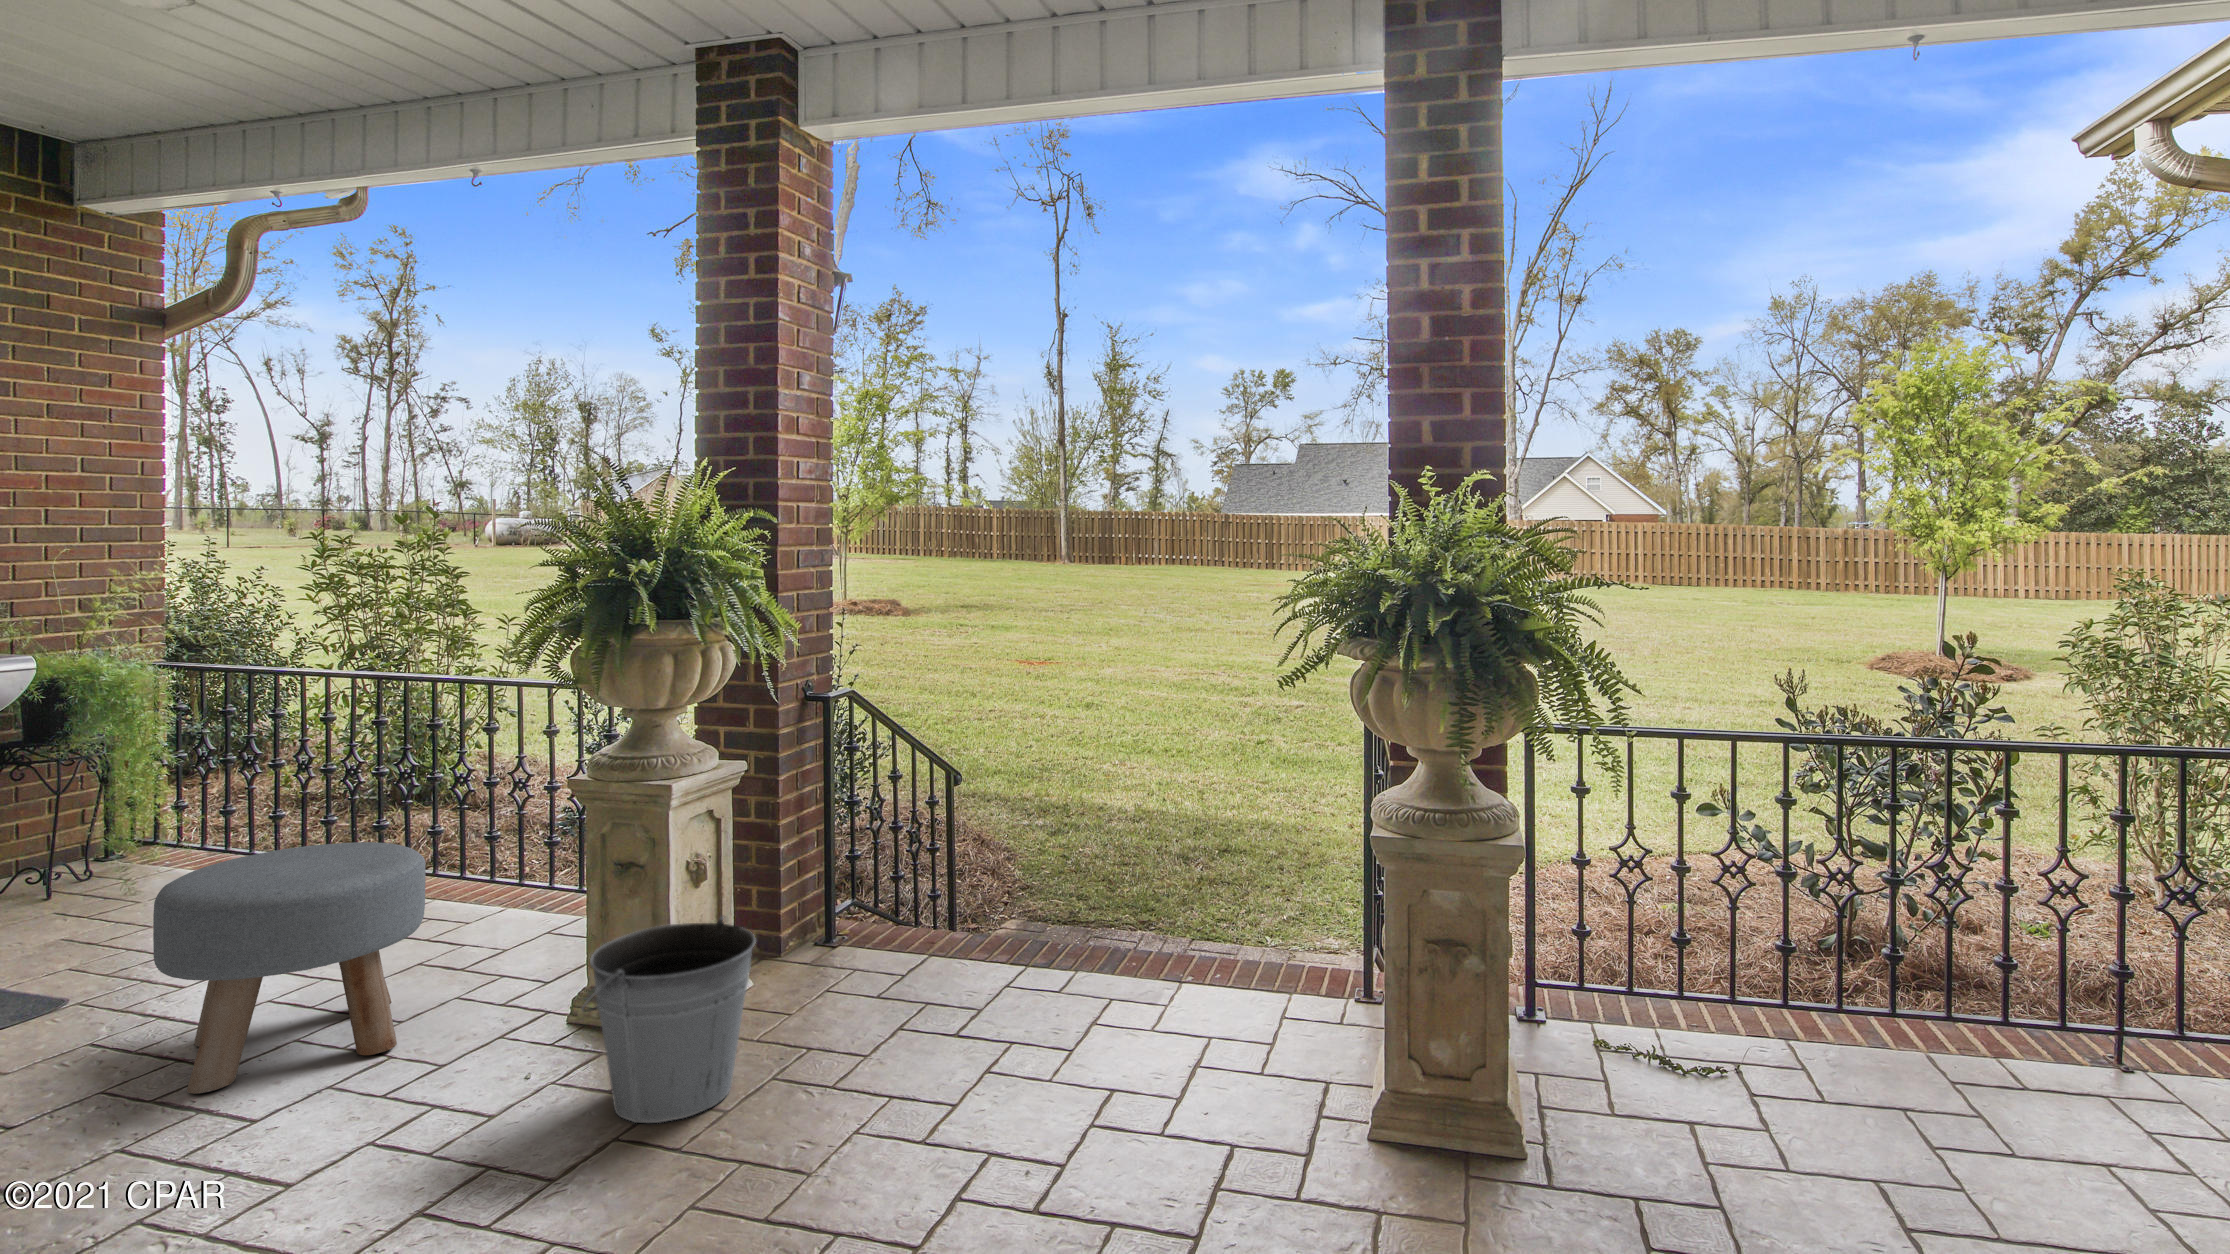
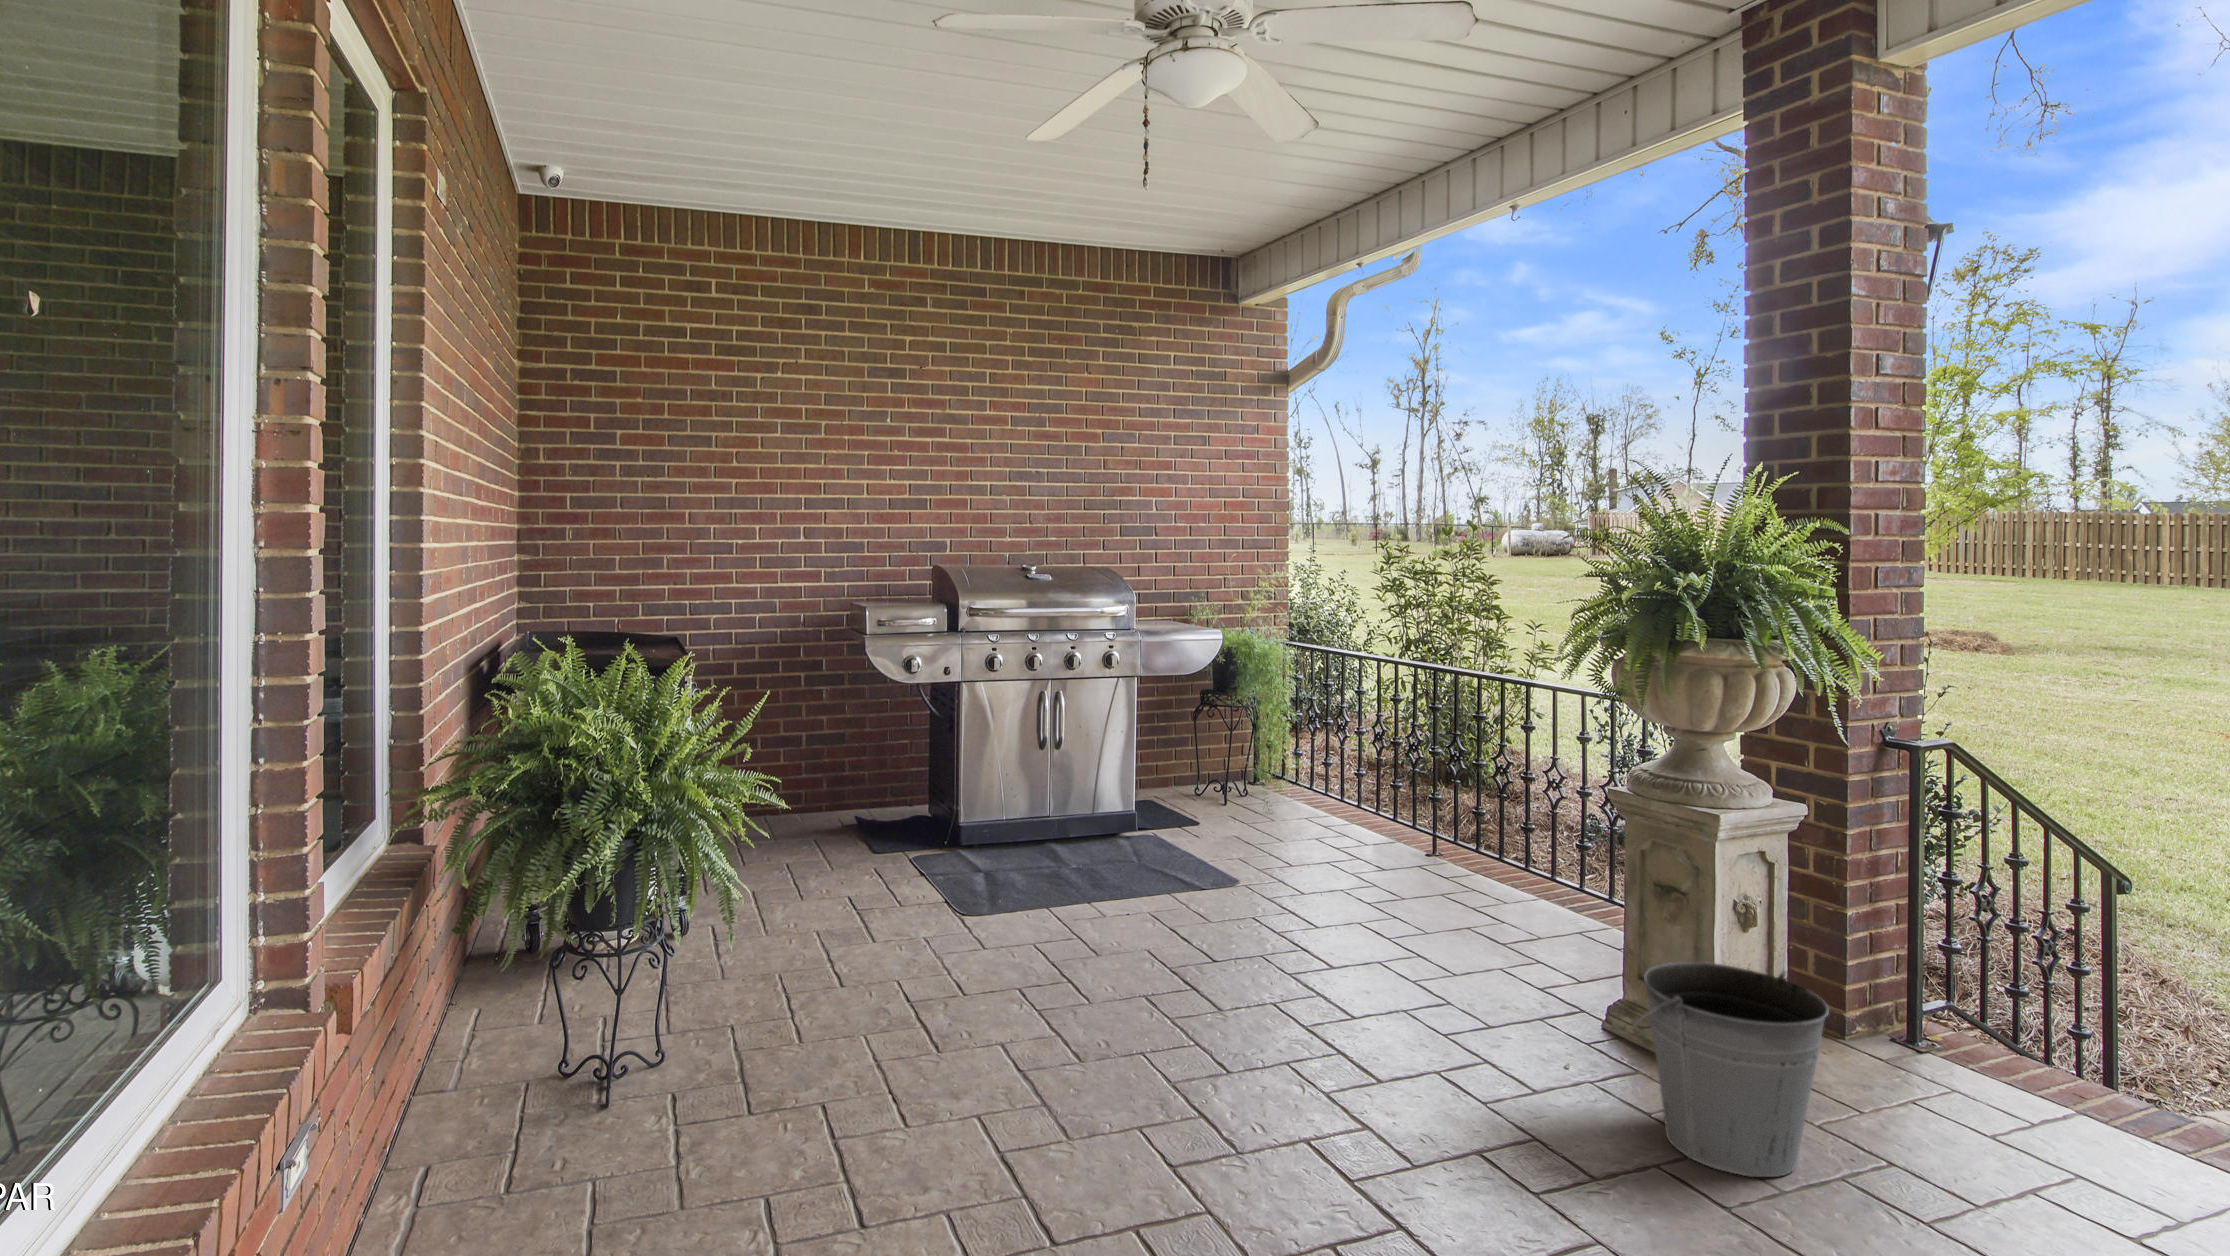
ottoman: present [153,842,426,1094] -> none [1306,813,1485,1005]

